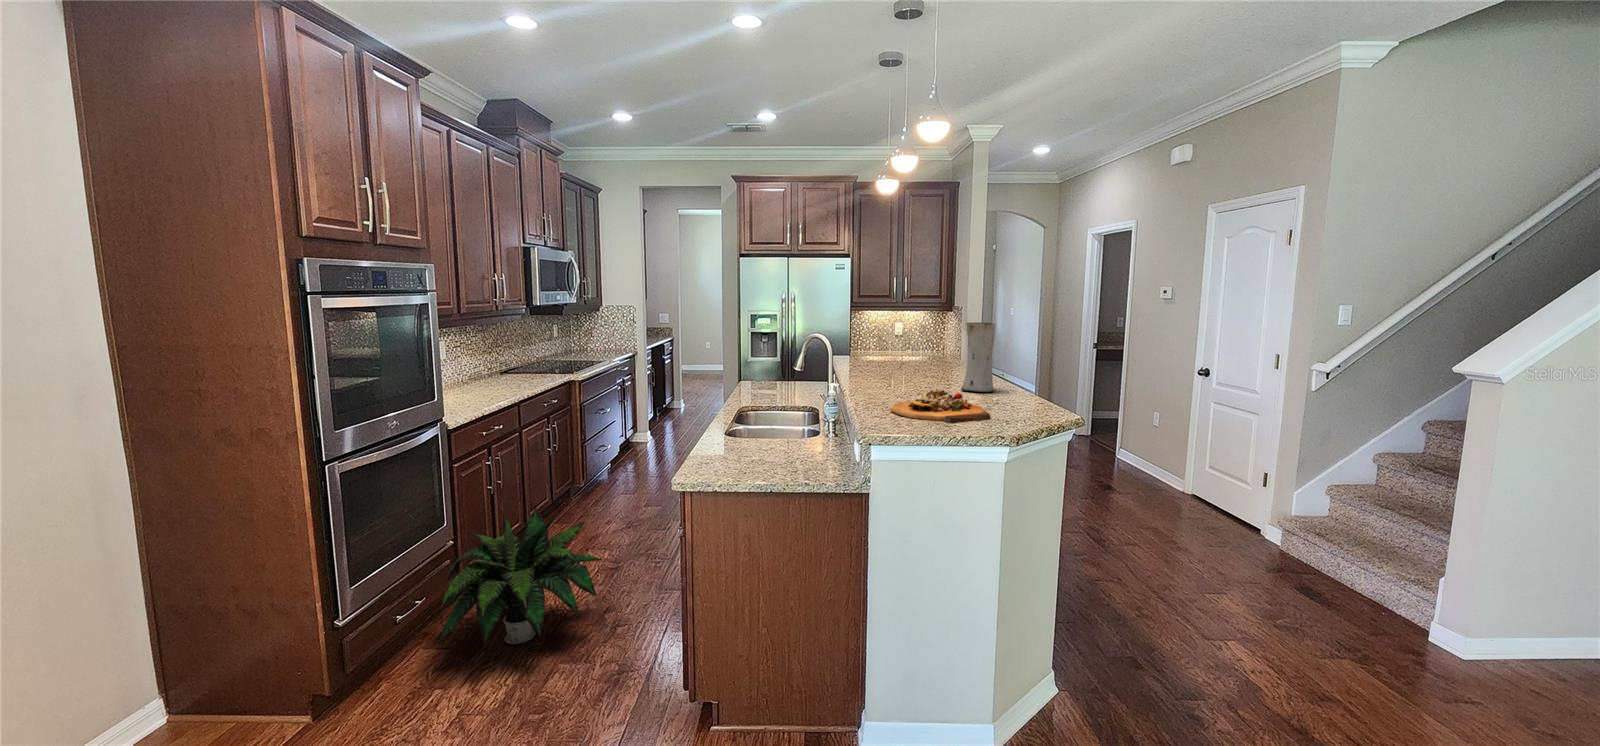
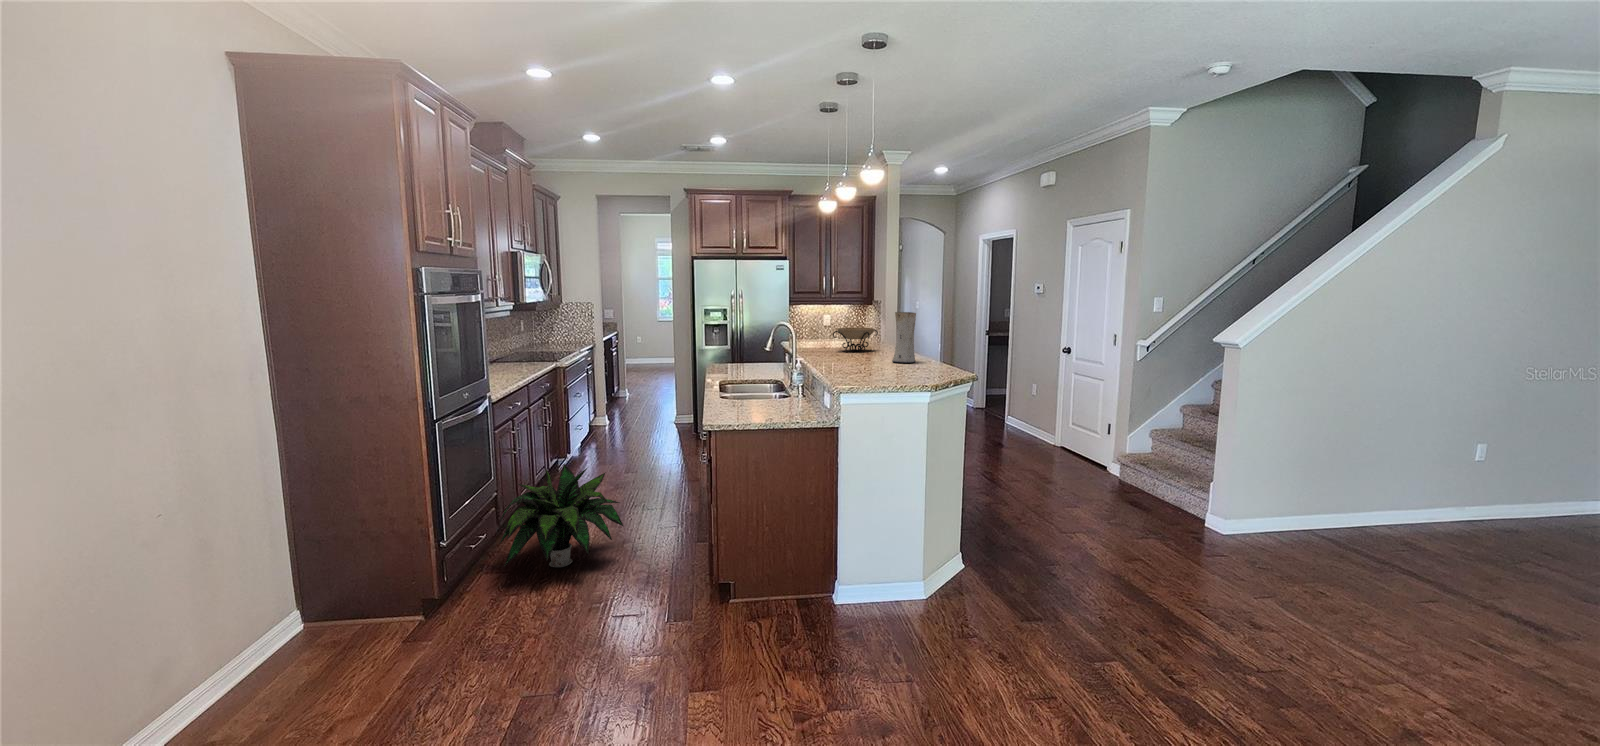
decorative bowl: none [889,340,949,372] -> present [833,327,878,352]
cutting board: present [891,390,991,423] -> none [848,359,917,380]

